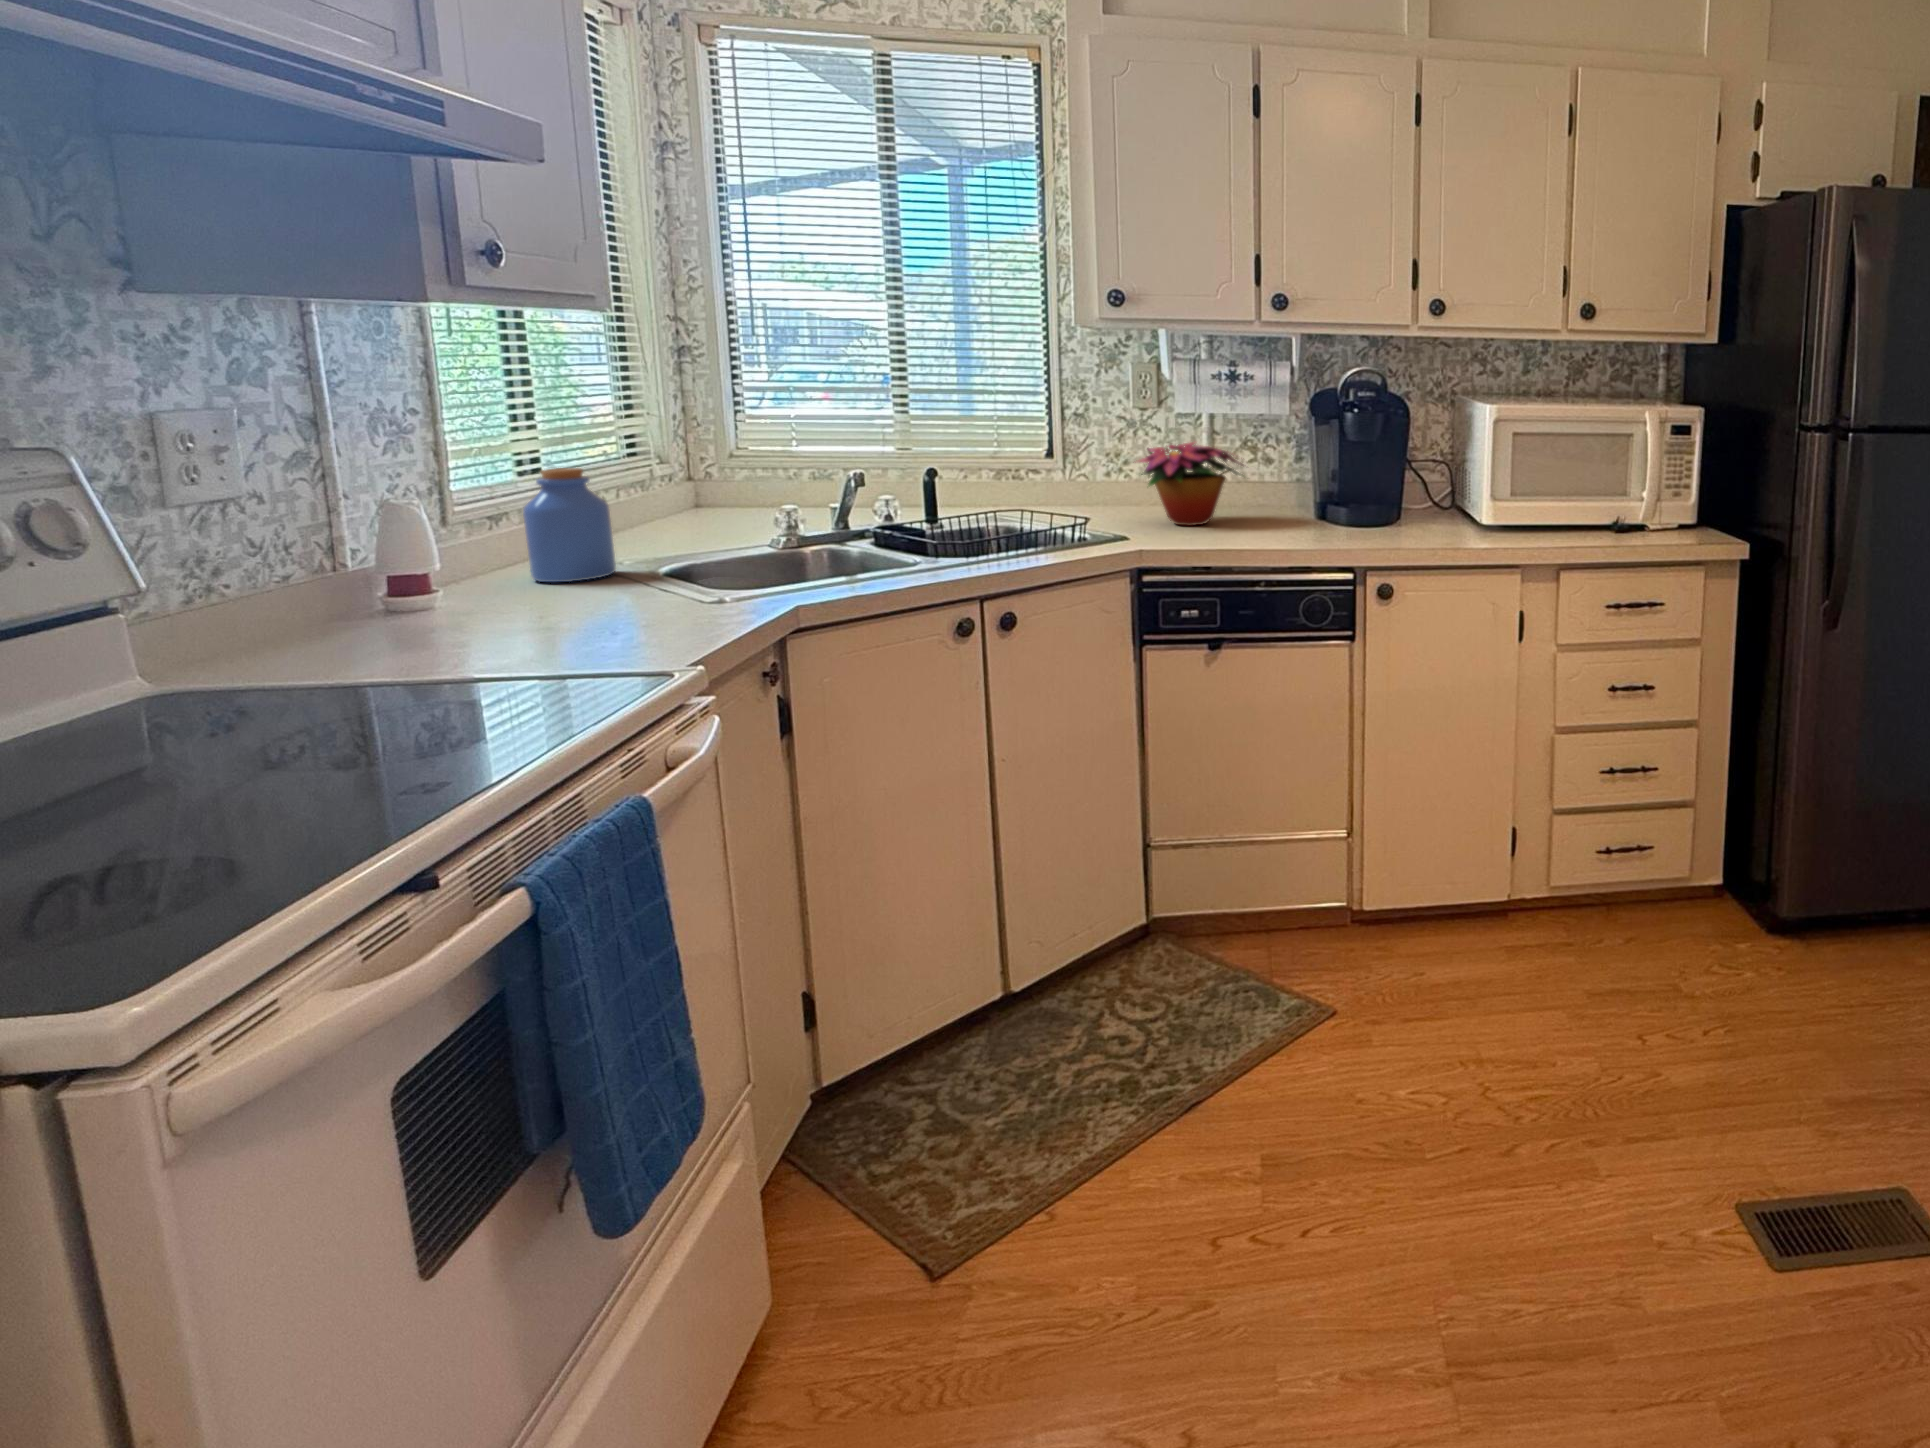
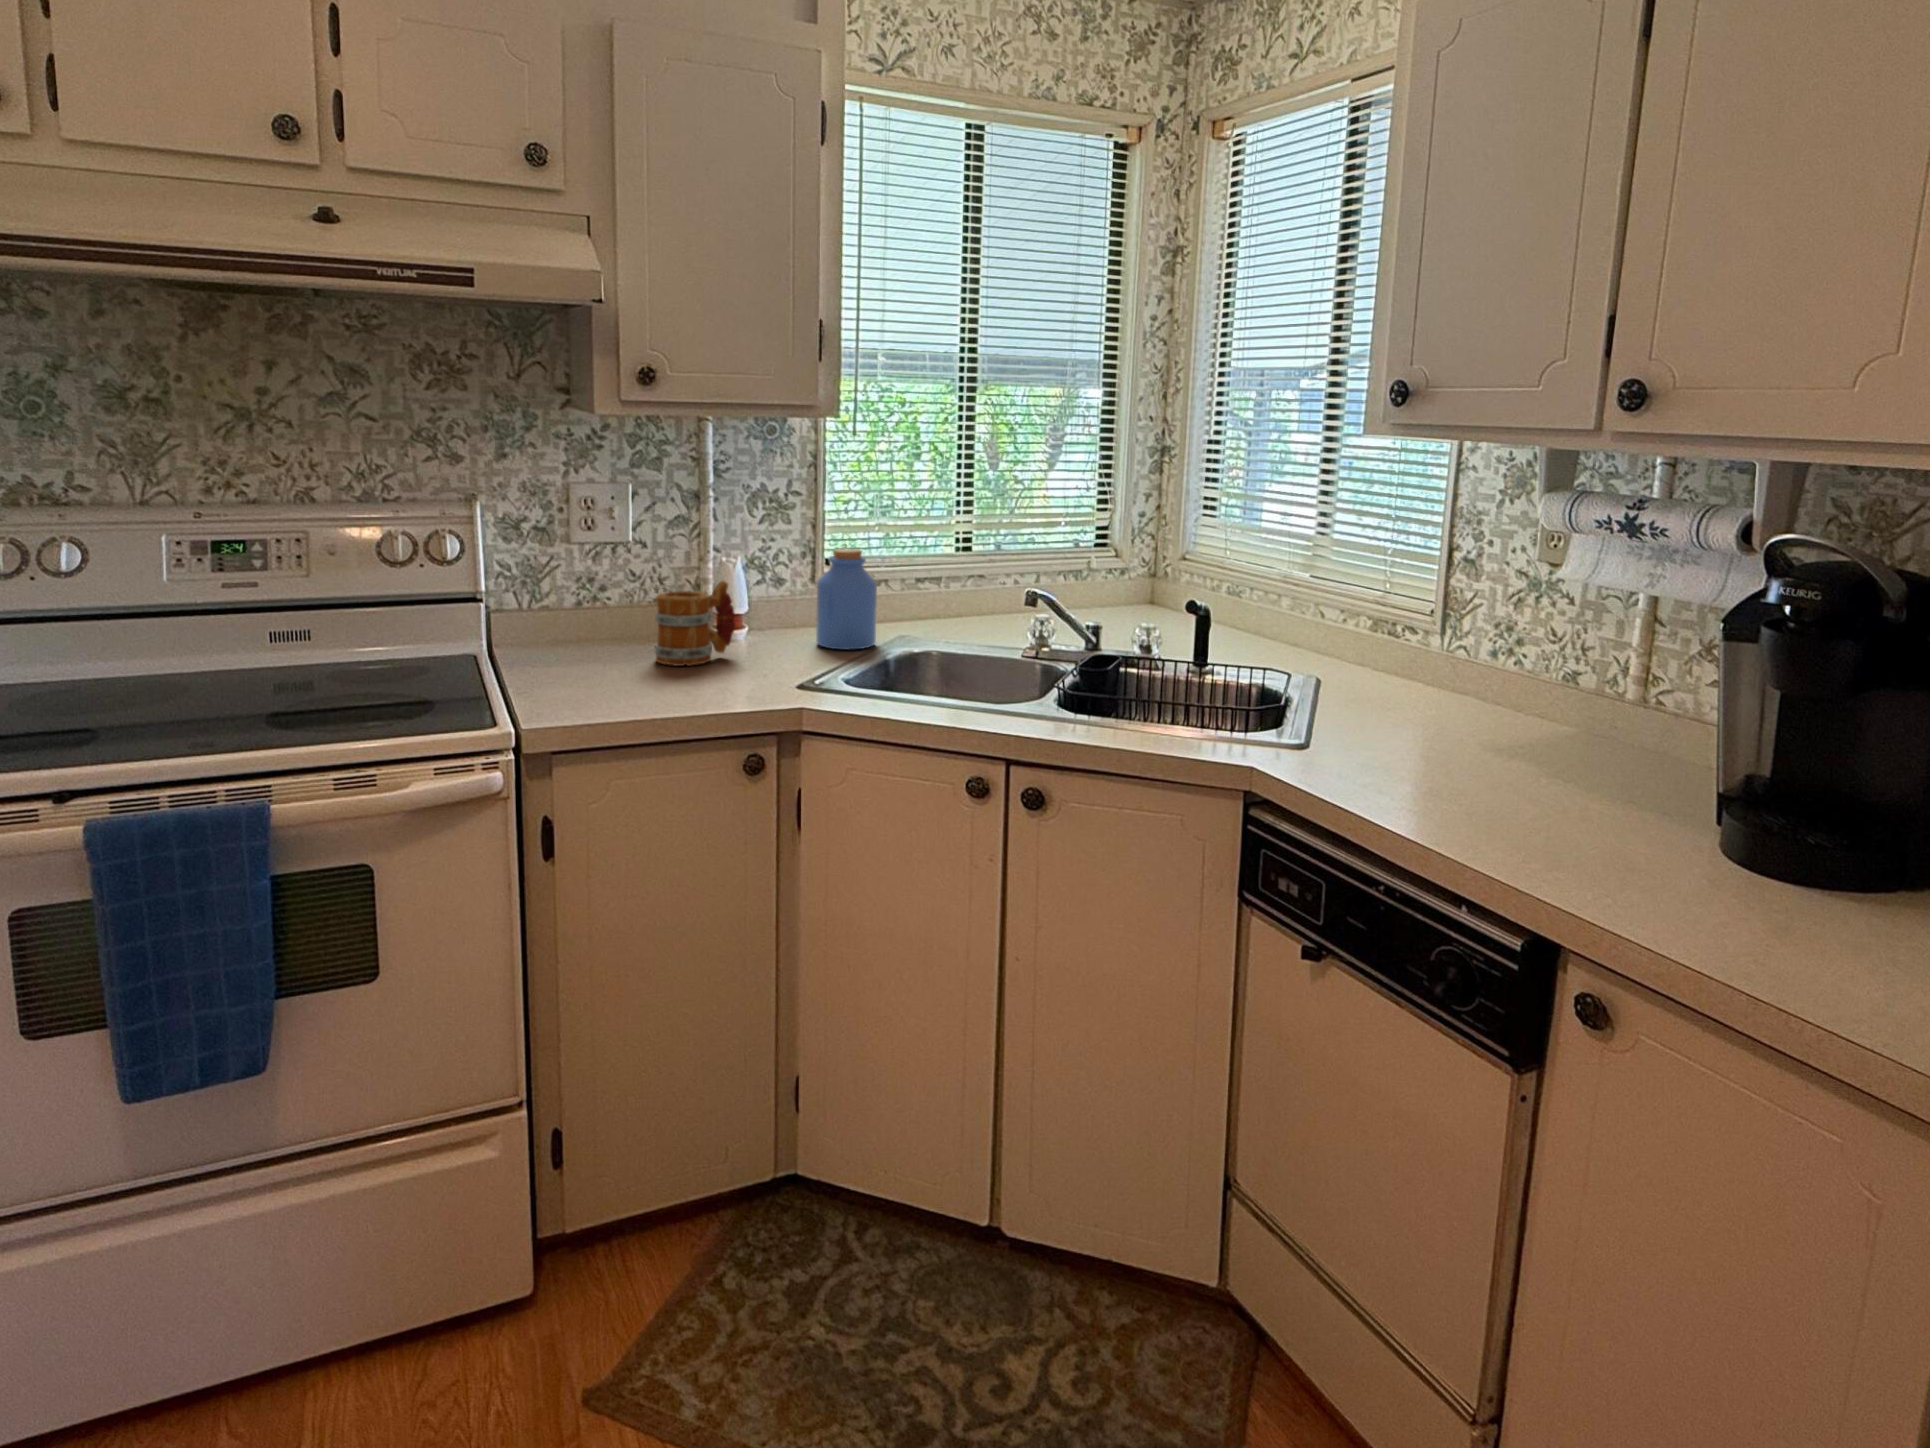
flower arrangement: present [1139,442,1241,526] -> none [1371,623,1600,768]
mug: none [411,518,514,629] -> present [655,580,735,666]

